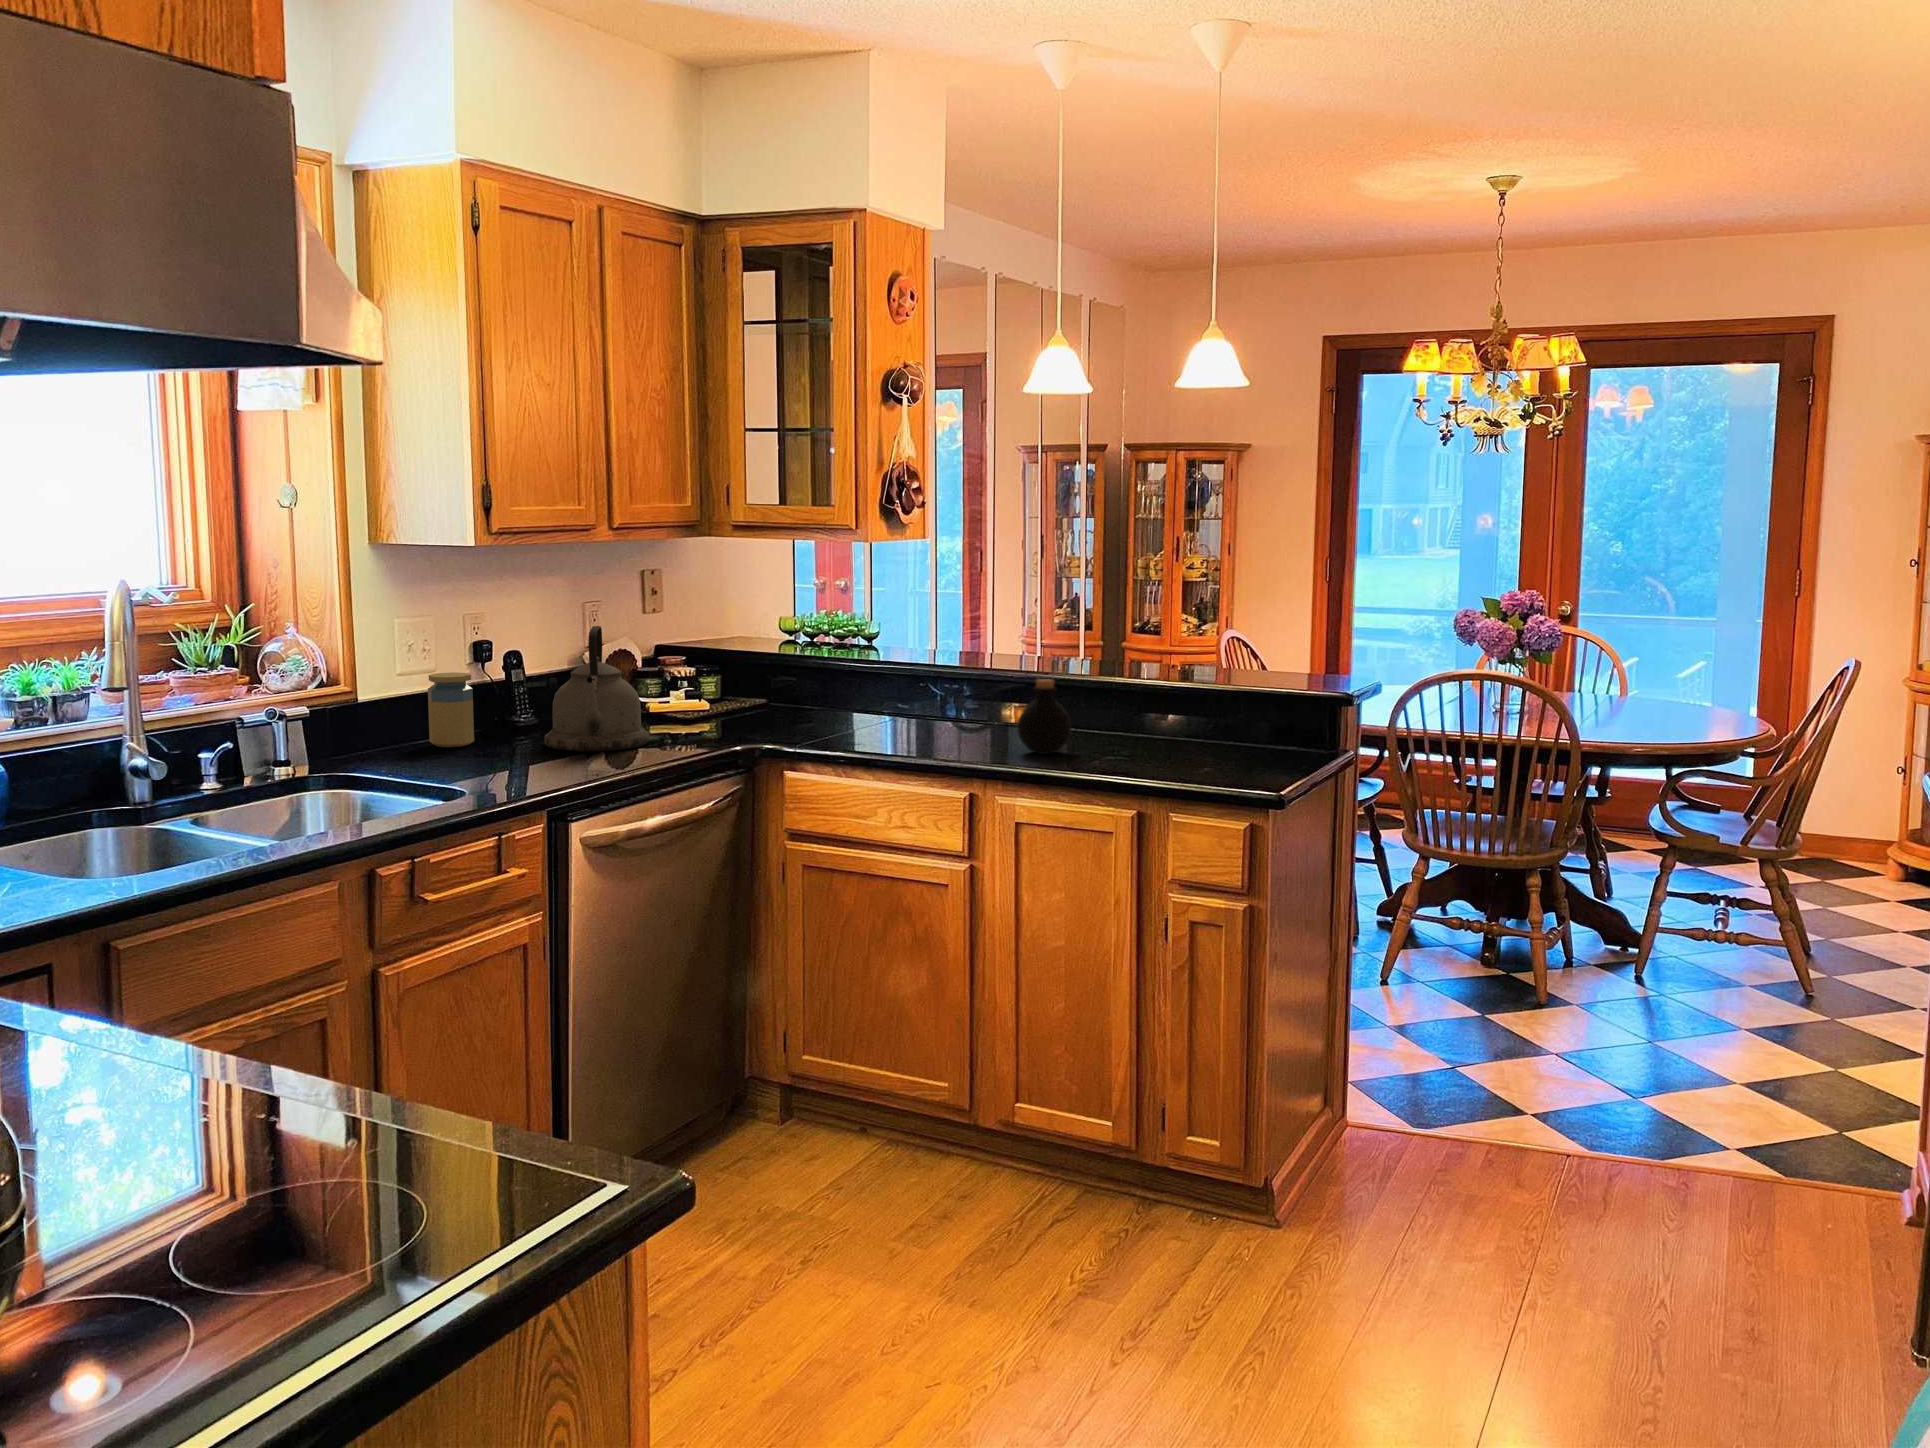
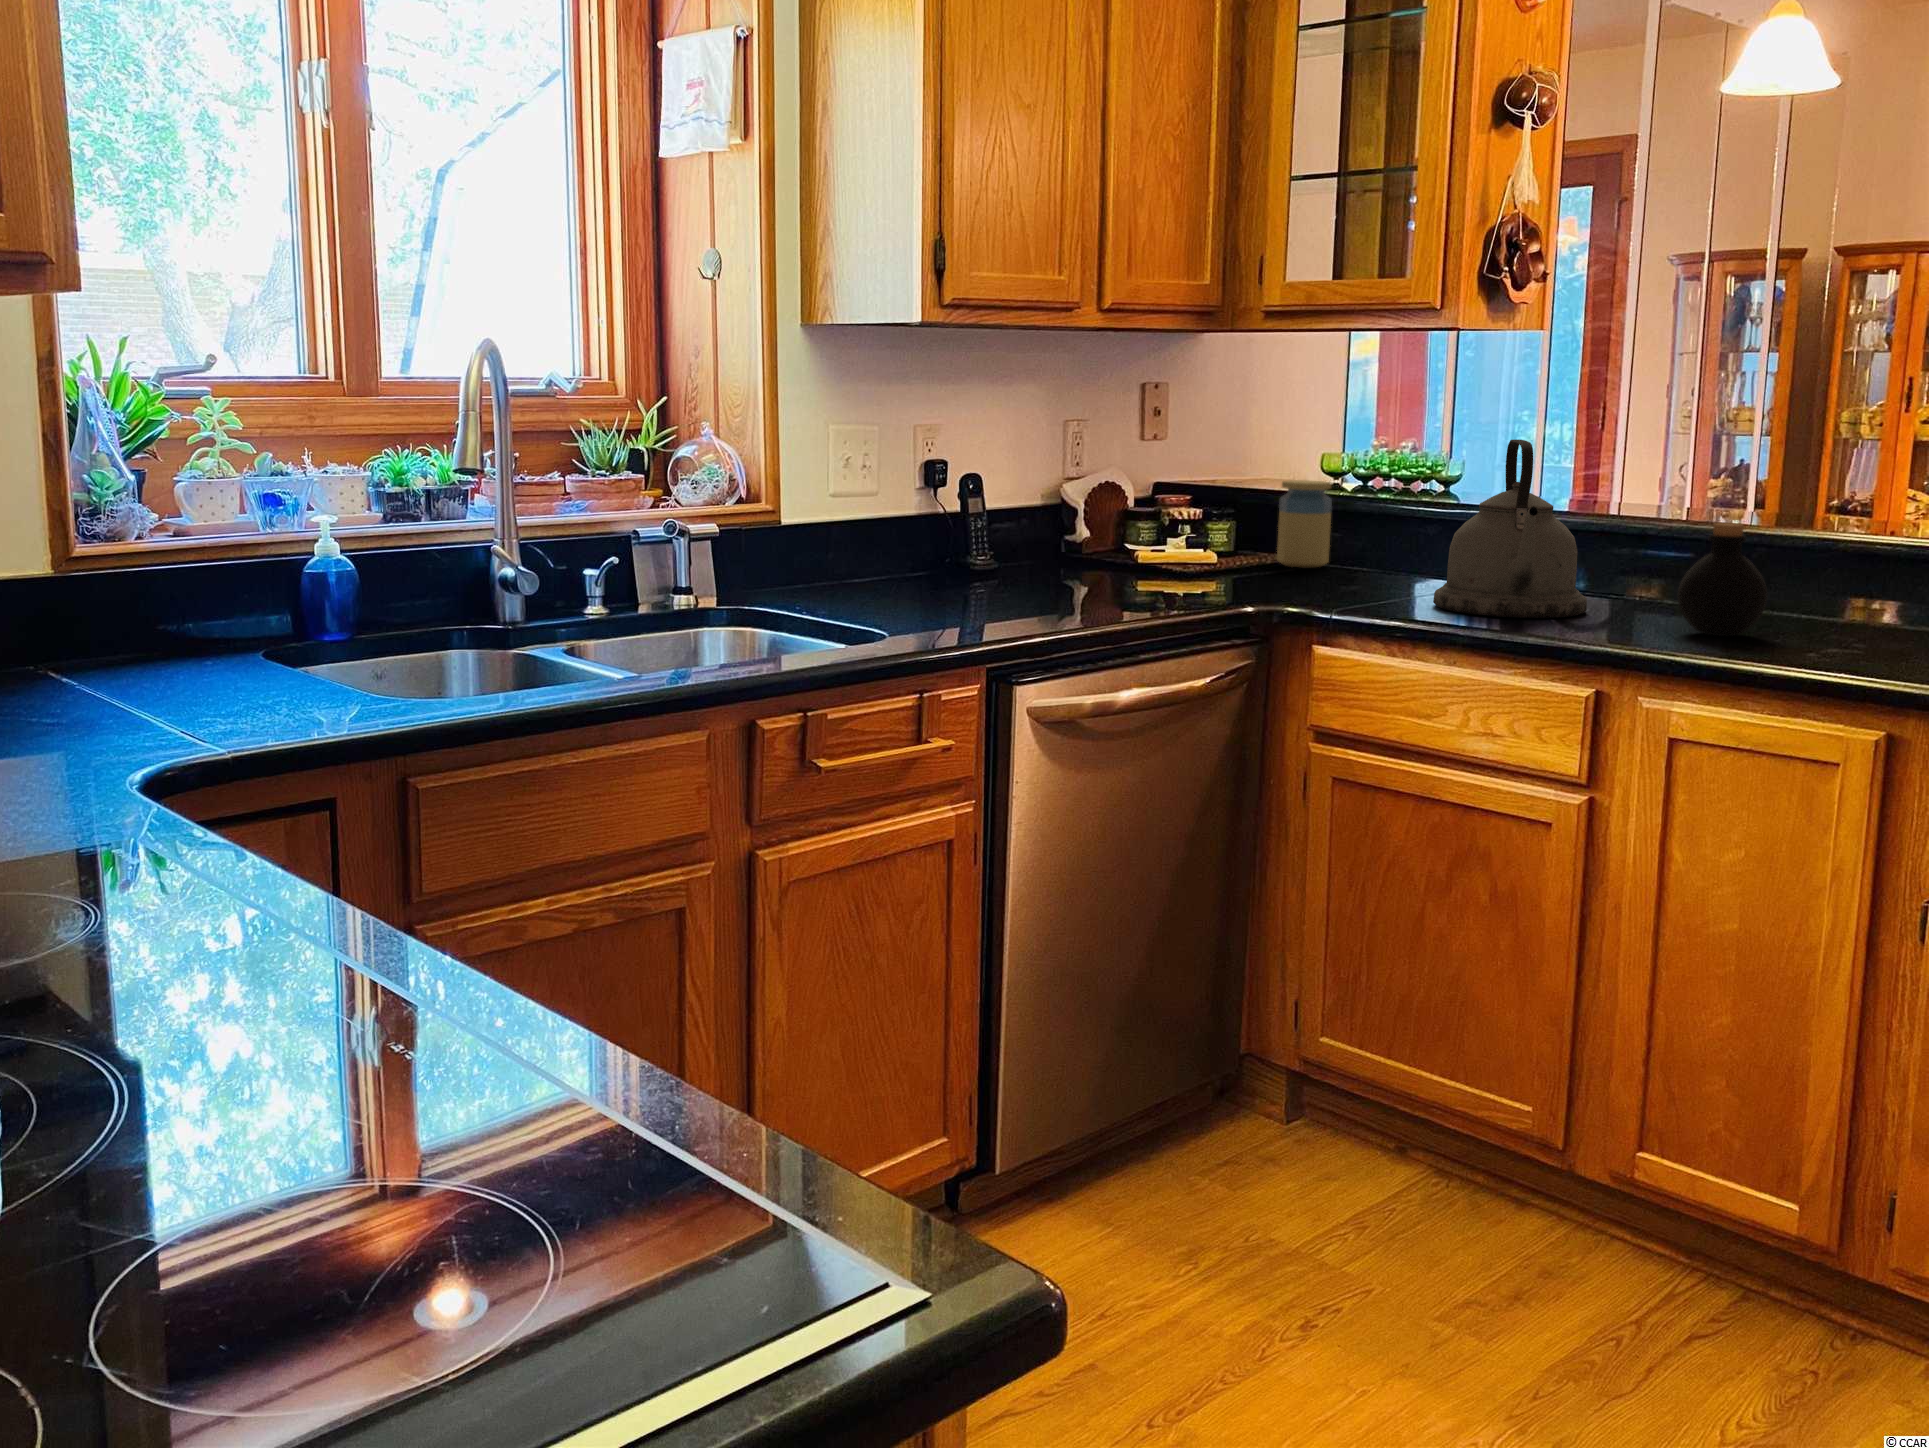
kettle: present [545,626,650,751] -> present [1433,439,1587,618]
jar: present [428,672,474,747] -> present [1277,480,1332,567]

